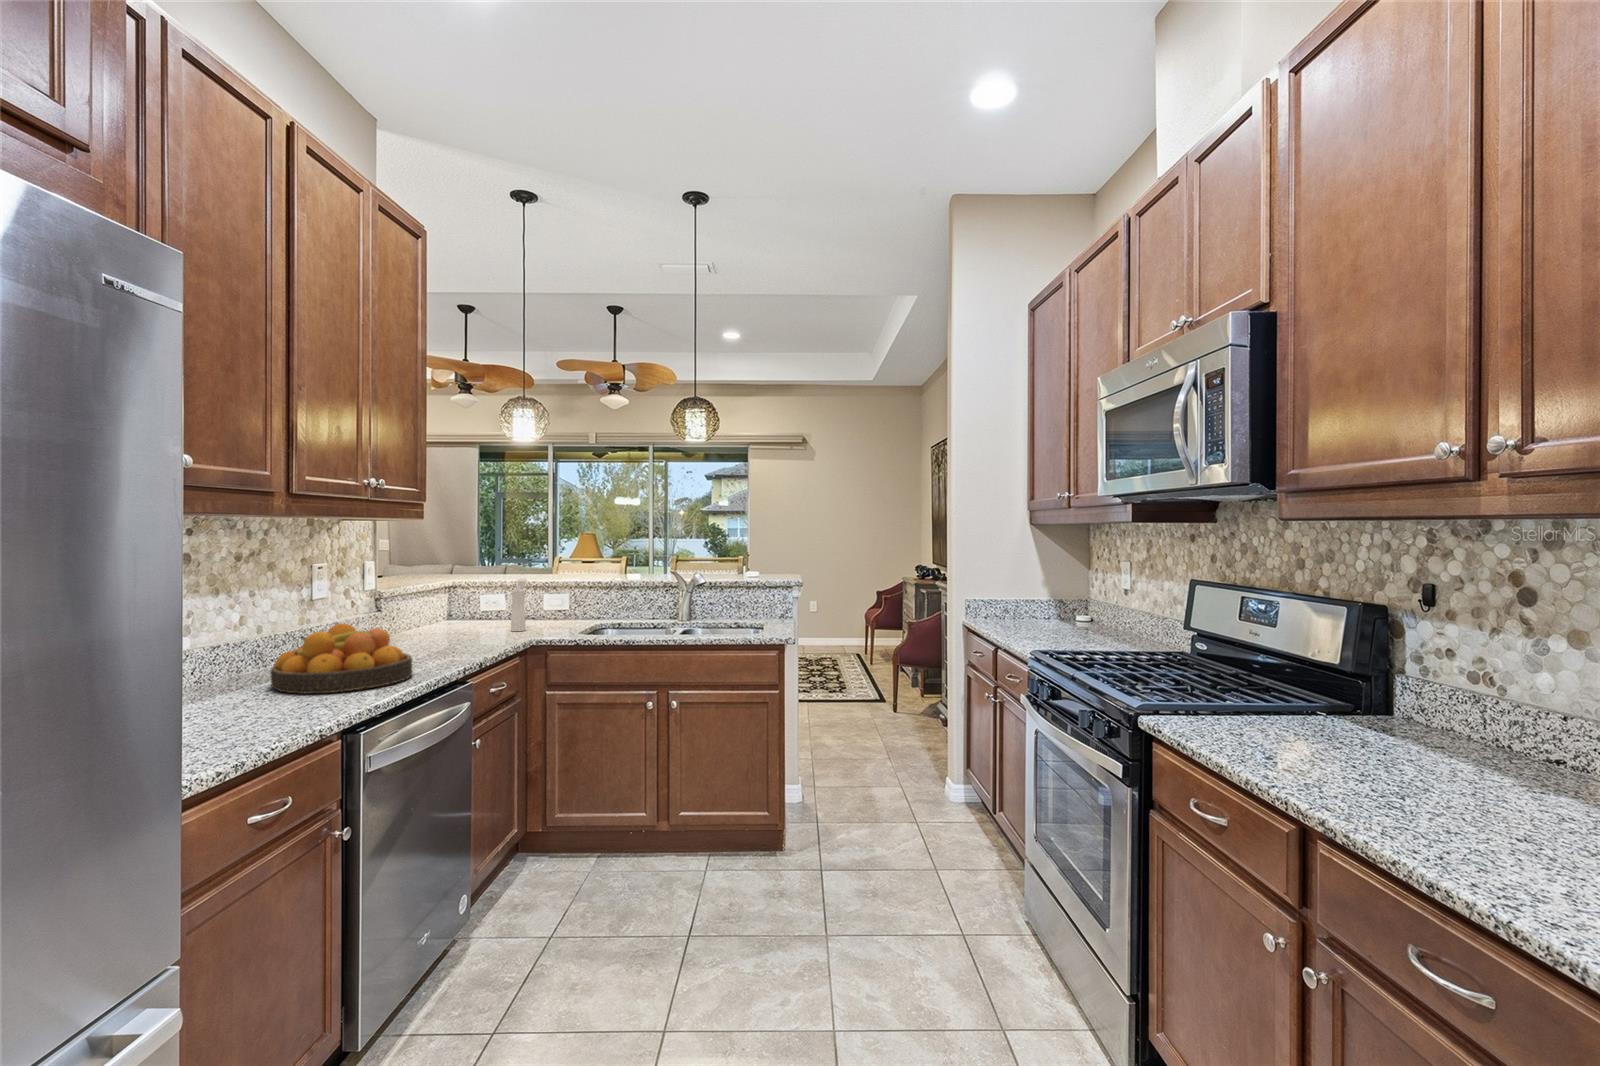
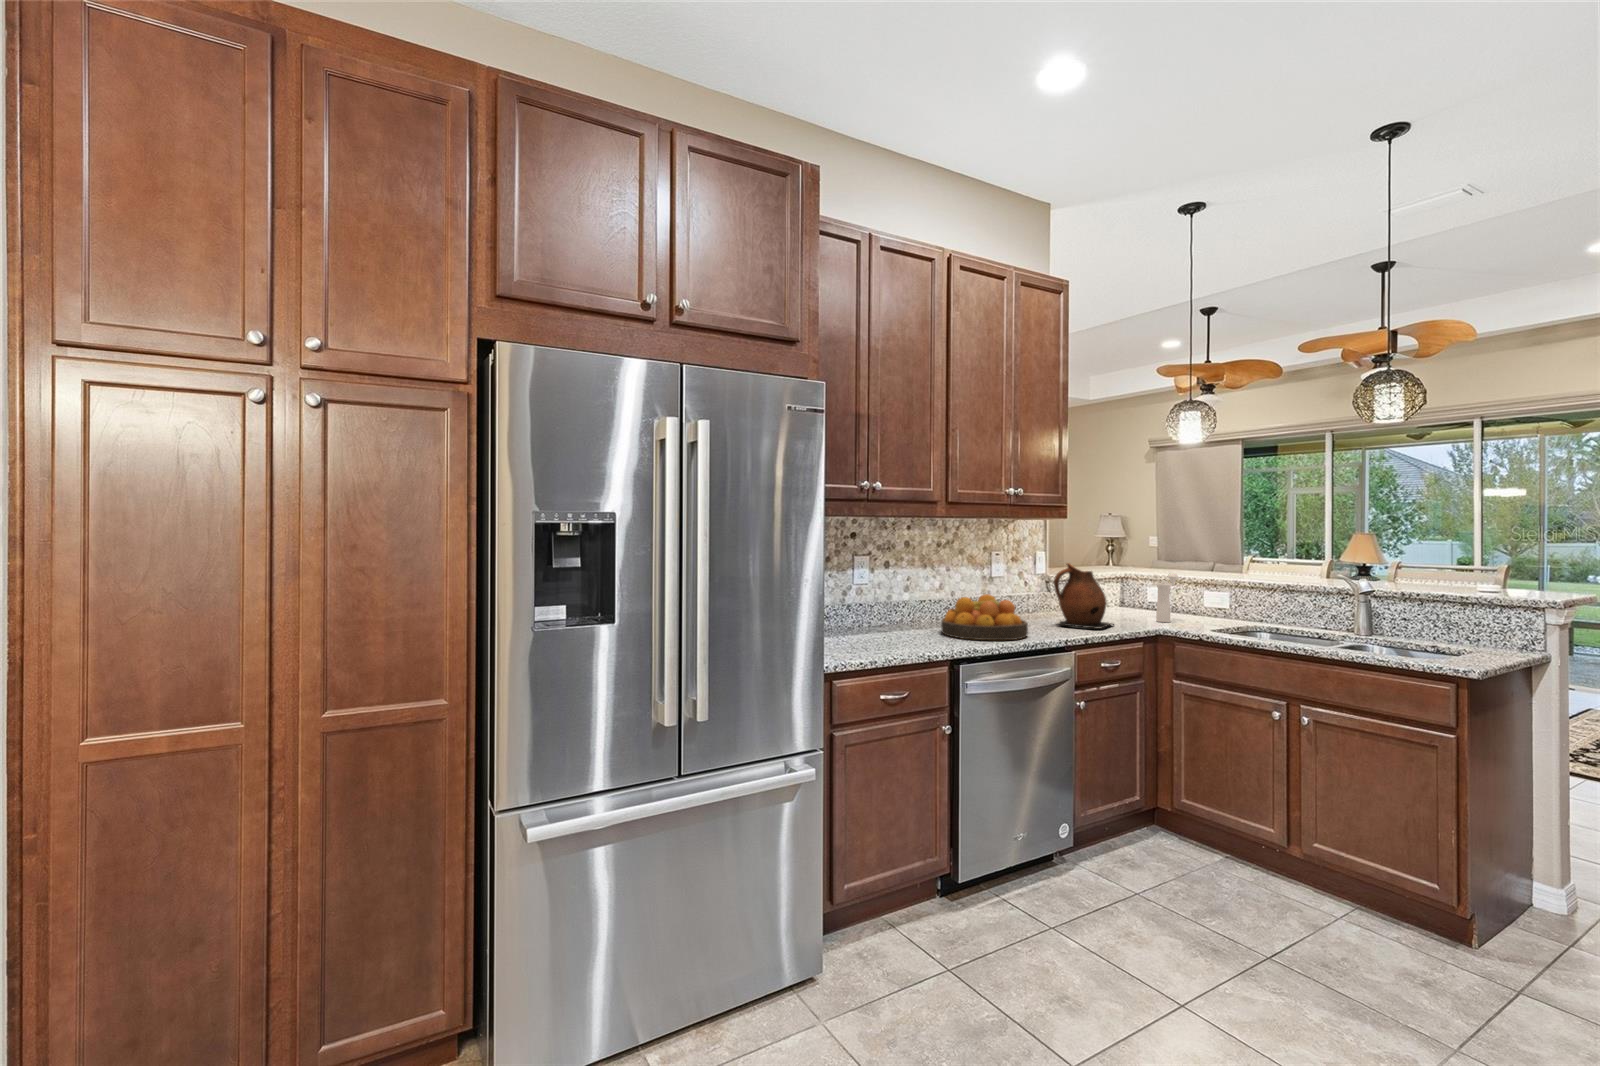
ceramic pitcher: none [414,573,481,651] -> present [1054,563,1113,629]

